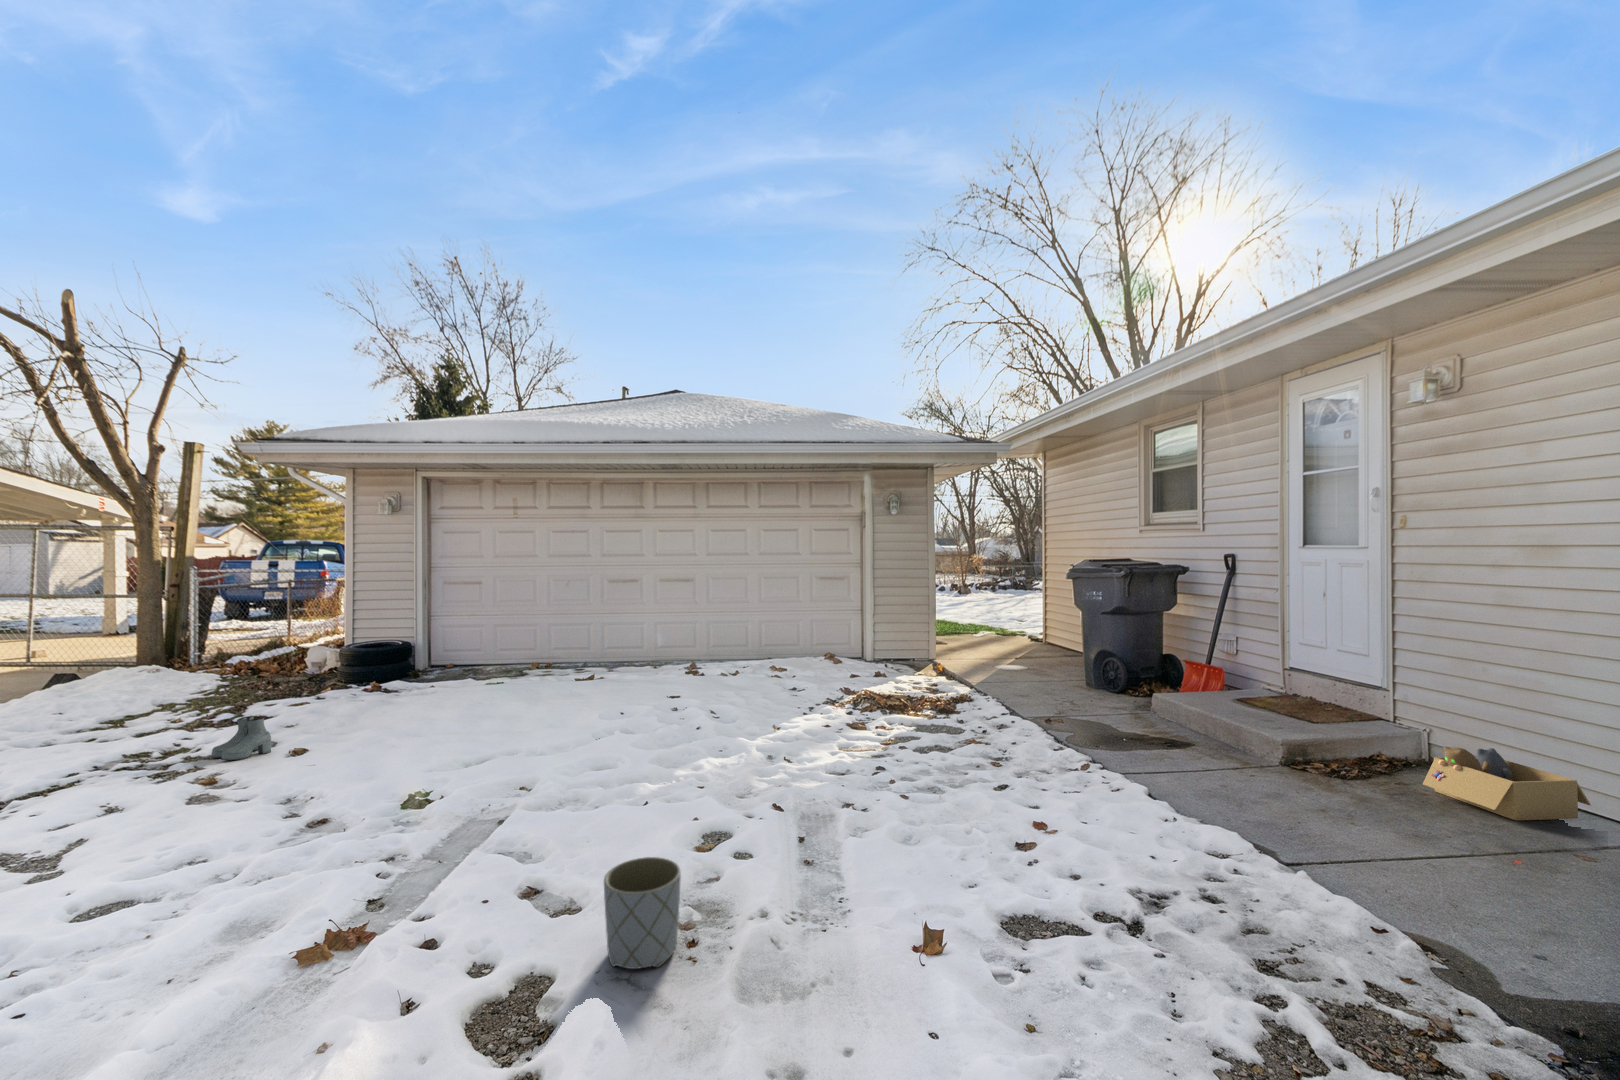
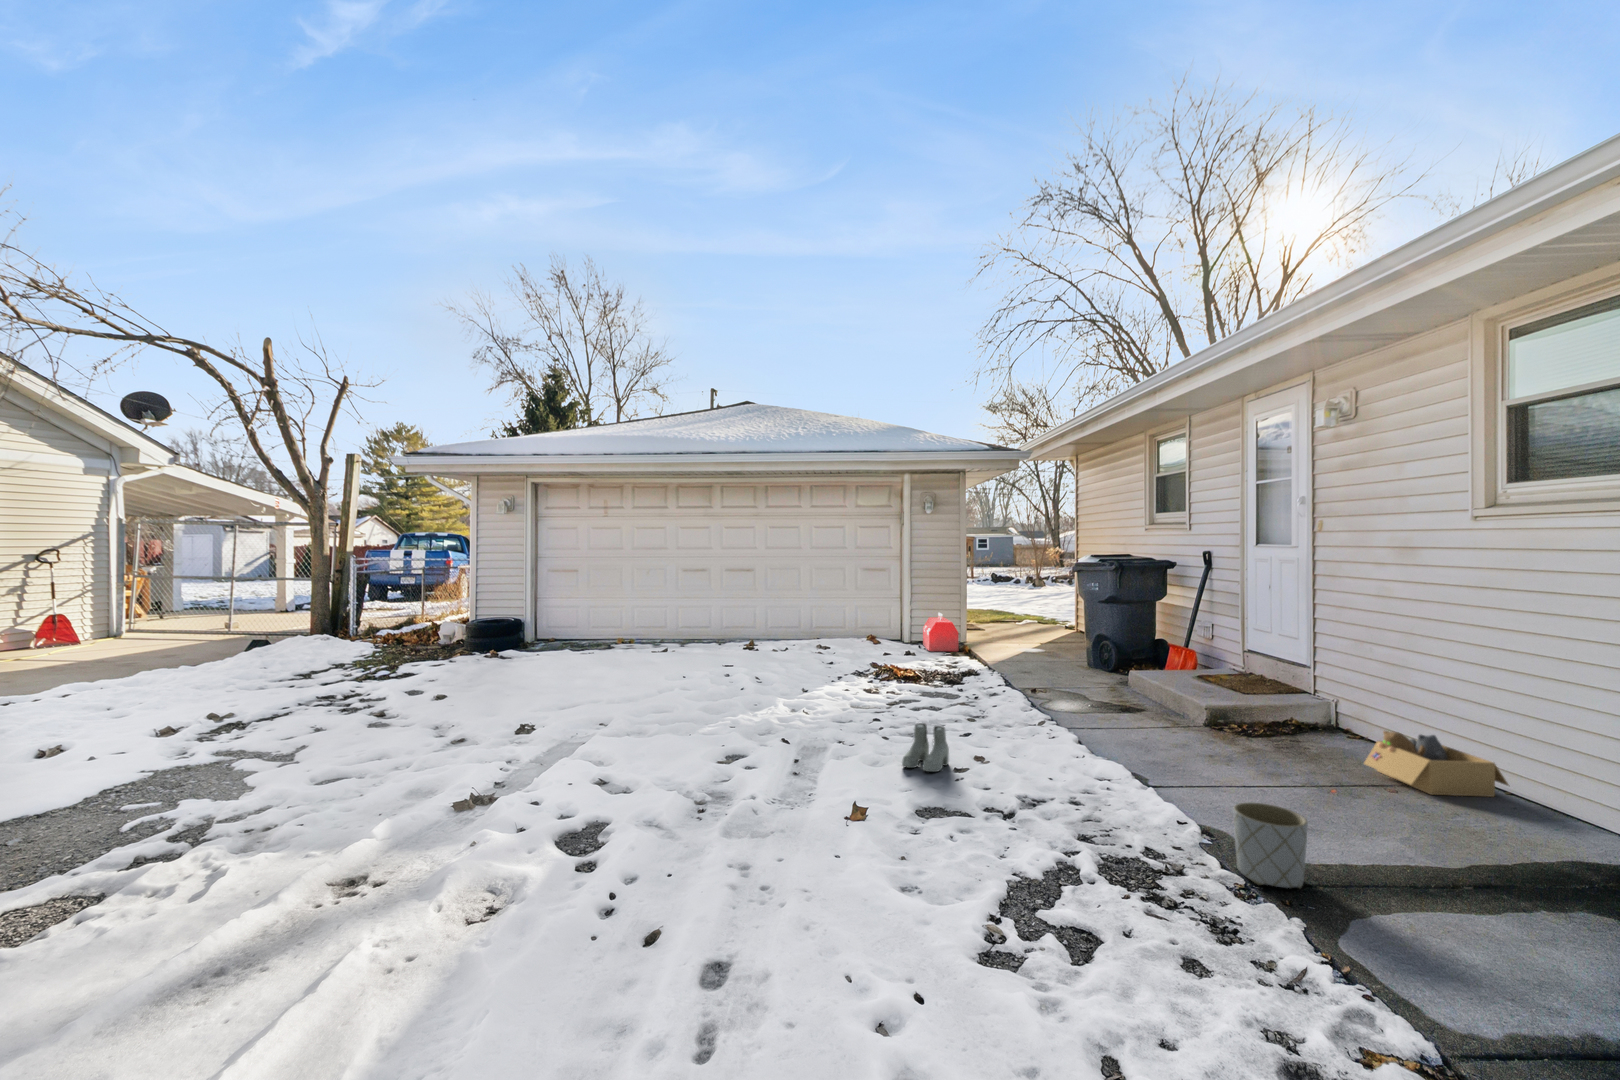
toolbox: none [875,620,916,662] -> present [923,613,959,651]
boots: present [212,716,271,760] -> present [902,723,949,772]
planter: present [604,857,681,969] -> present [1234,802,1308,888]

